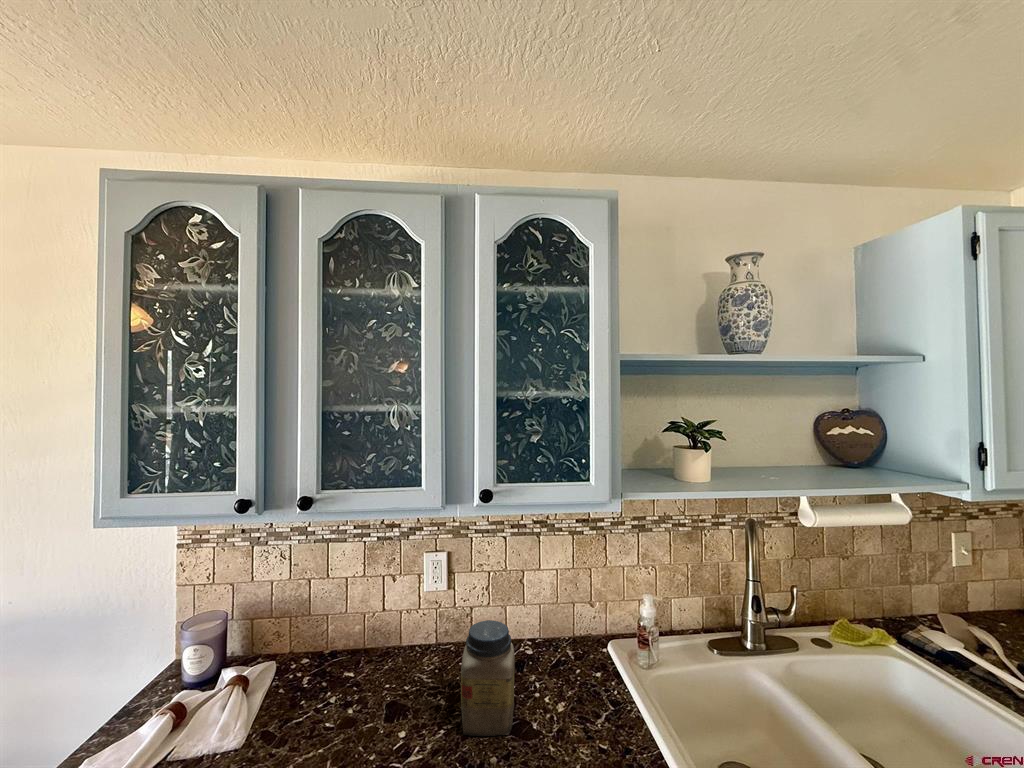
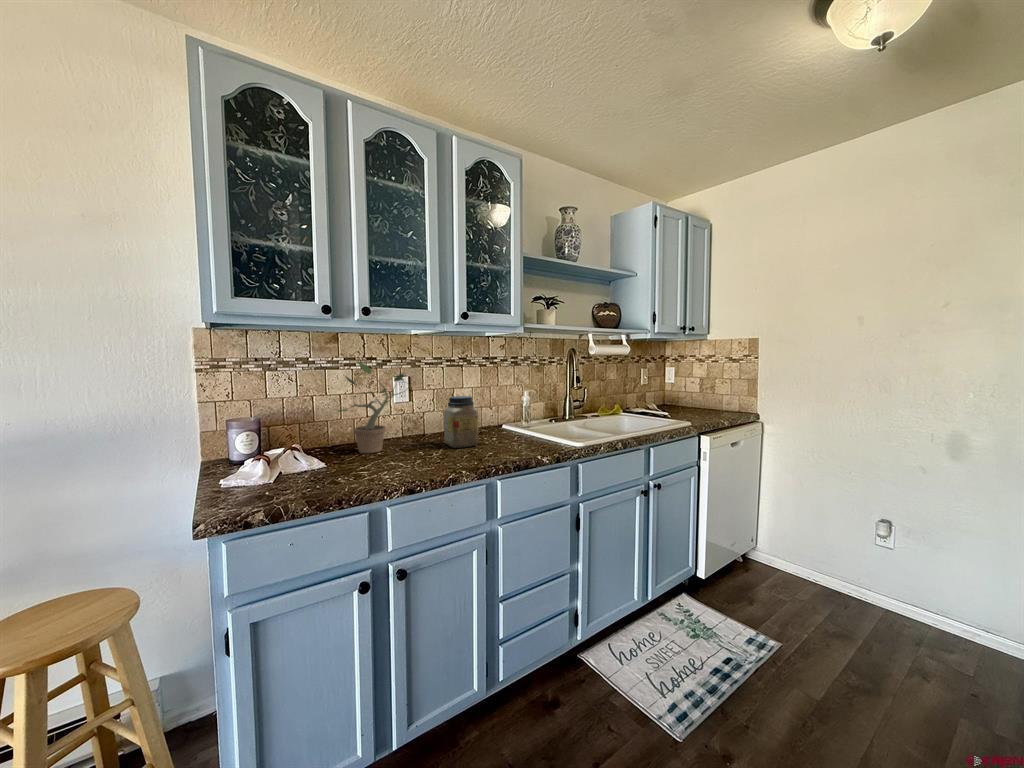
potted plant: none [292,538,428,702] -> present [338,362,408,453]

